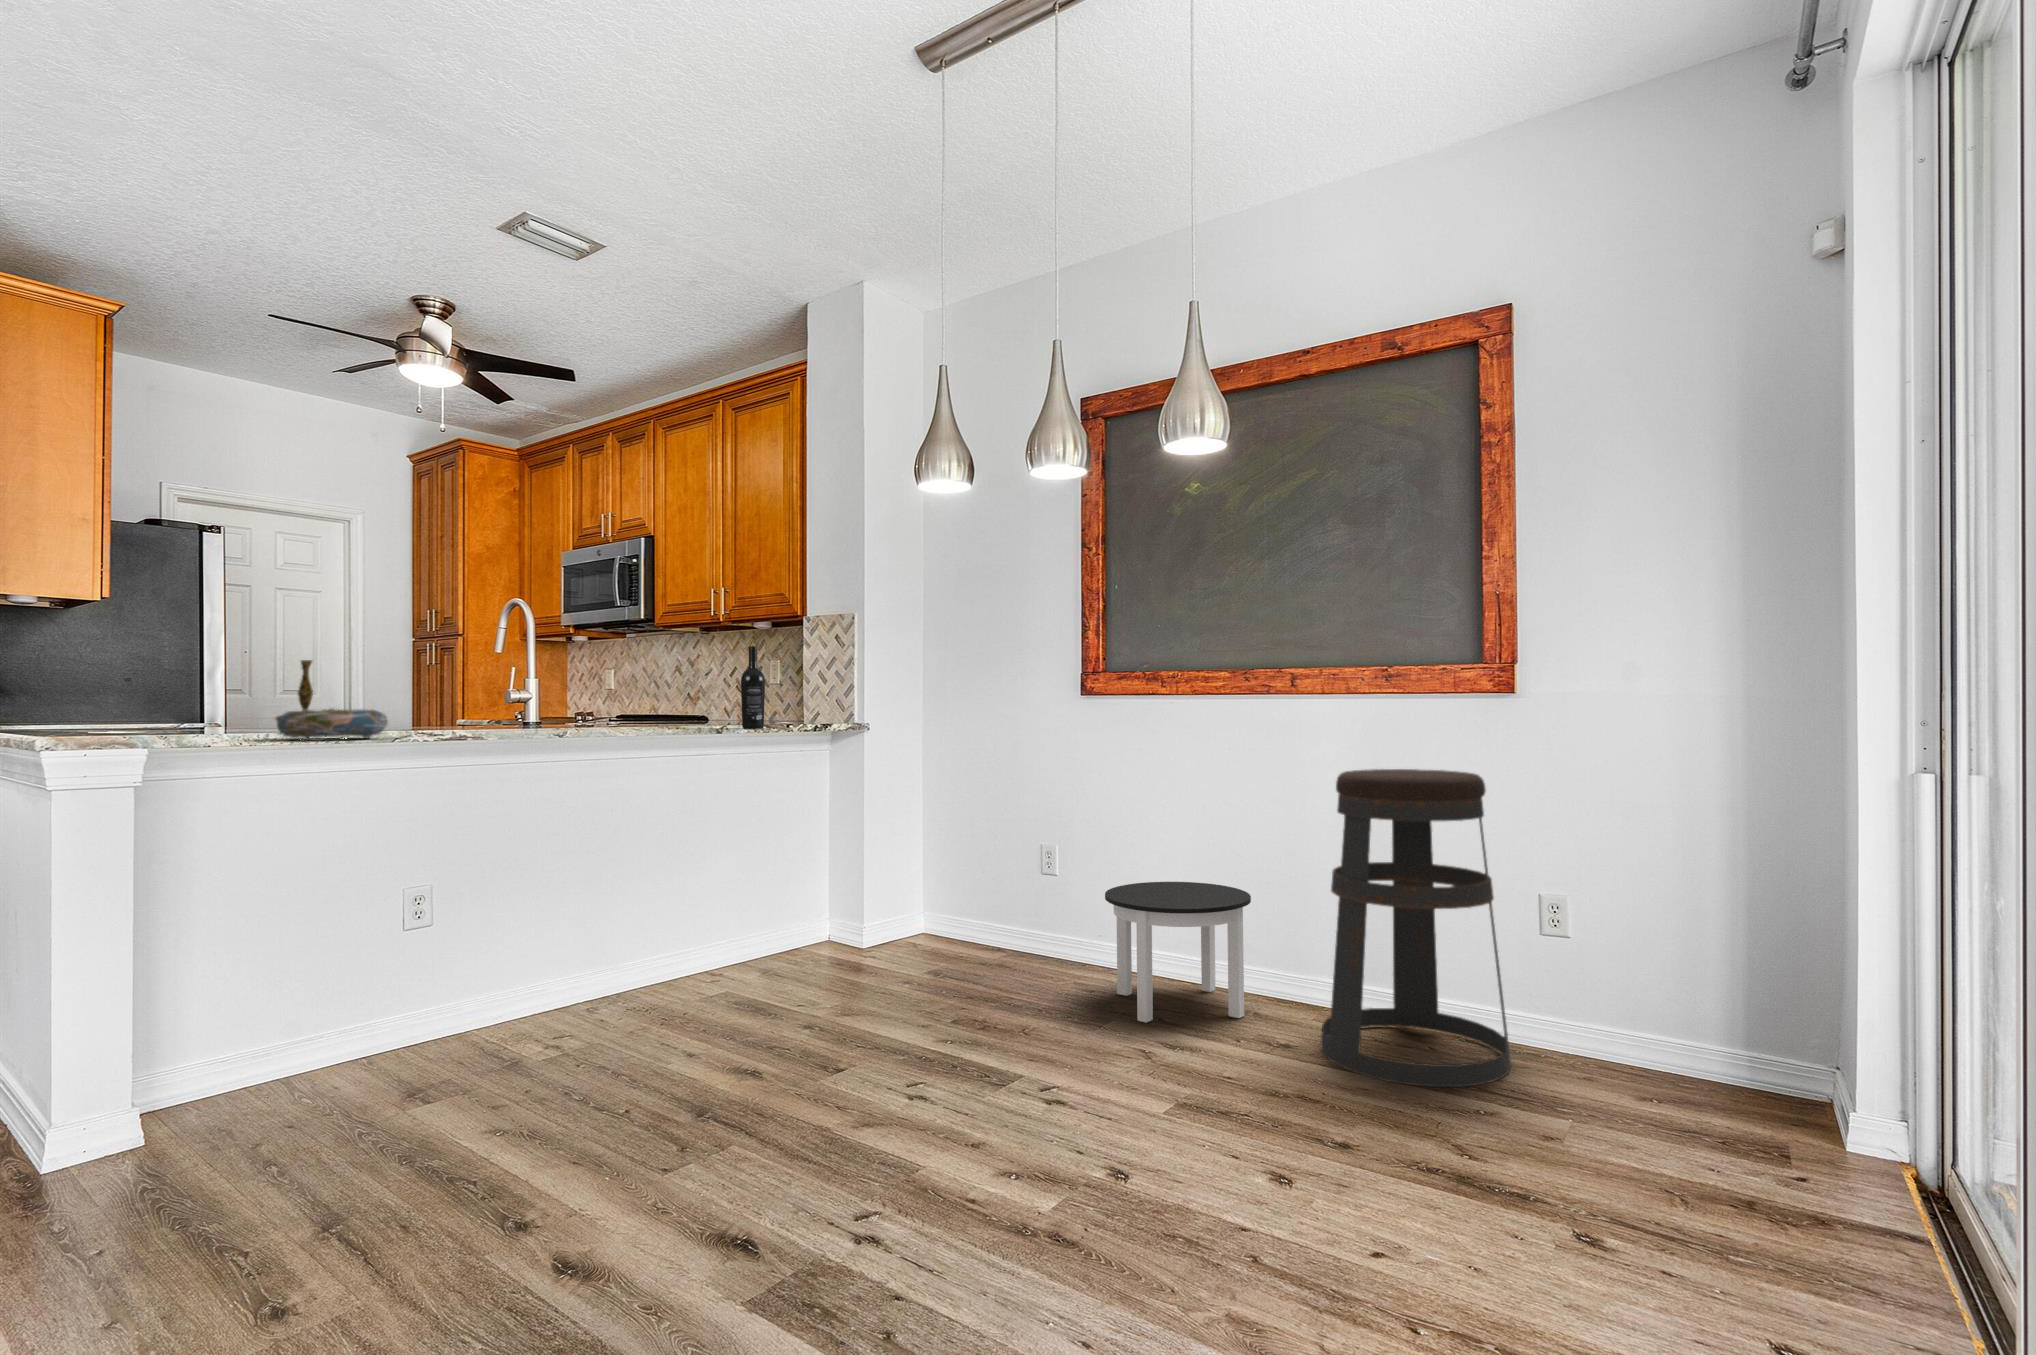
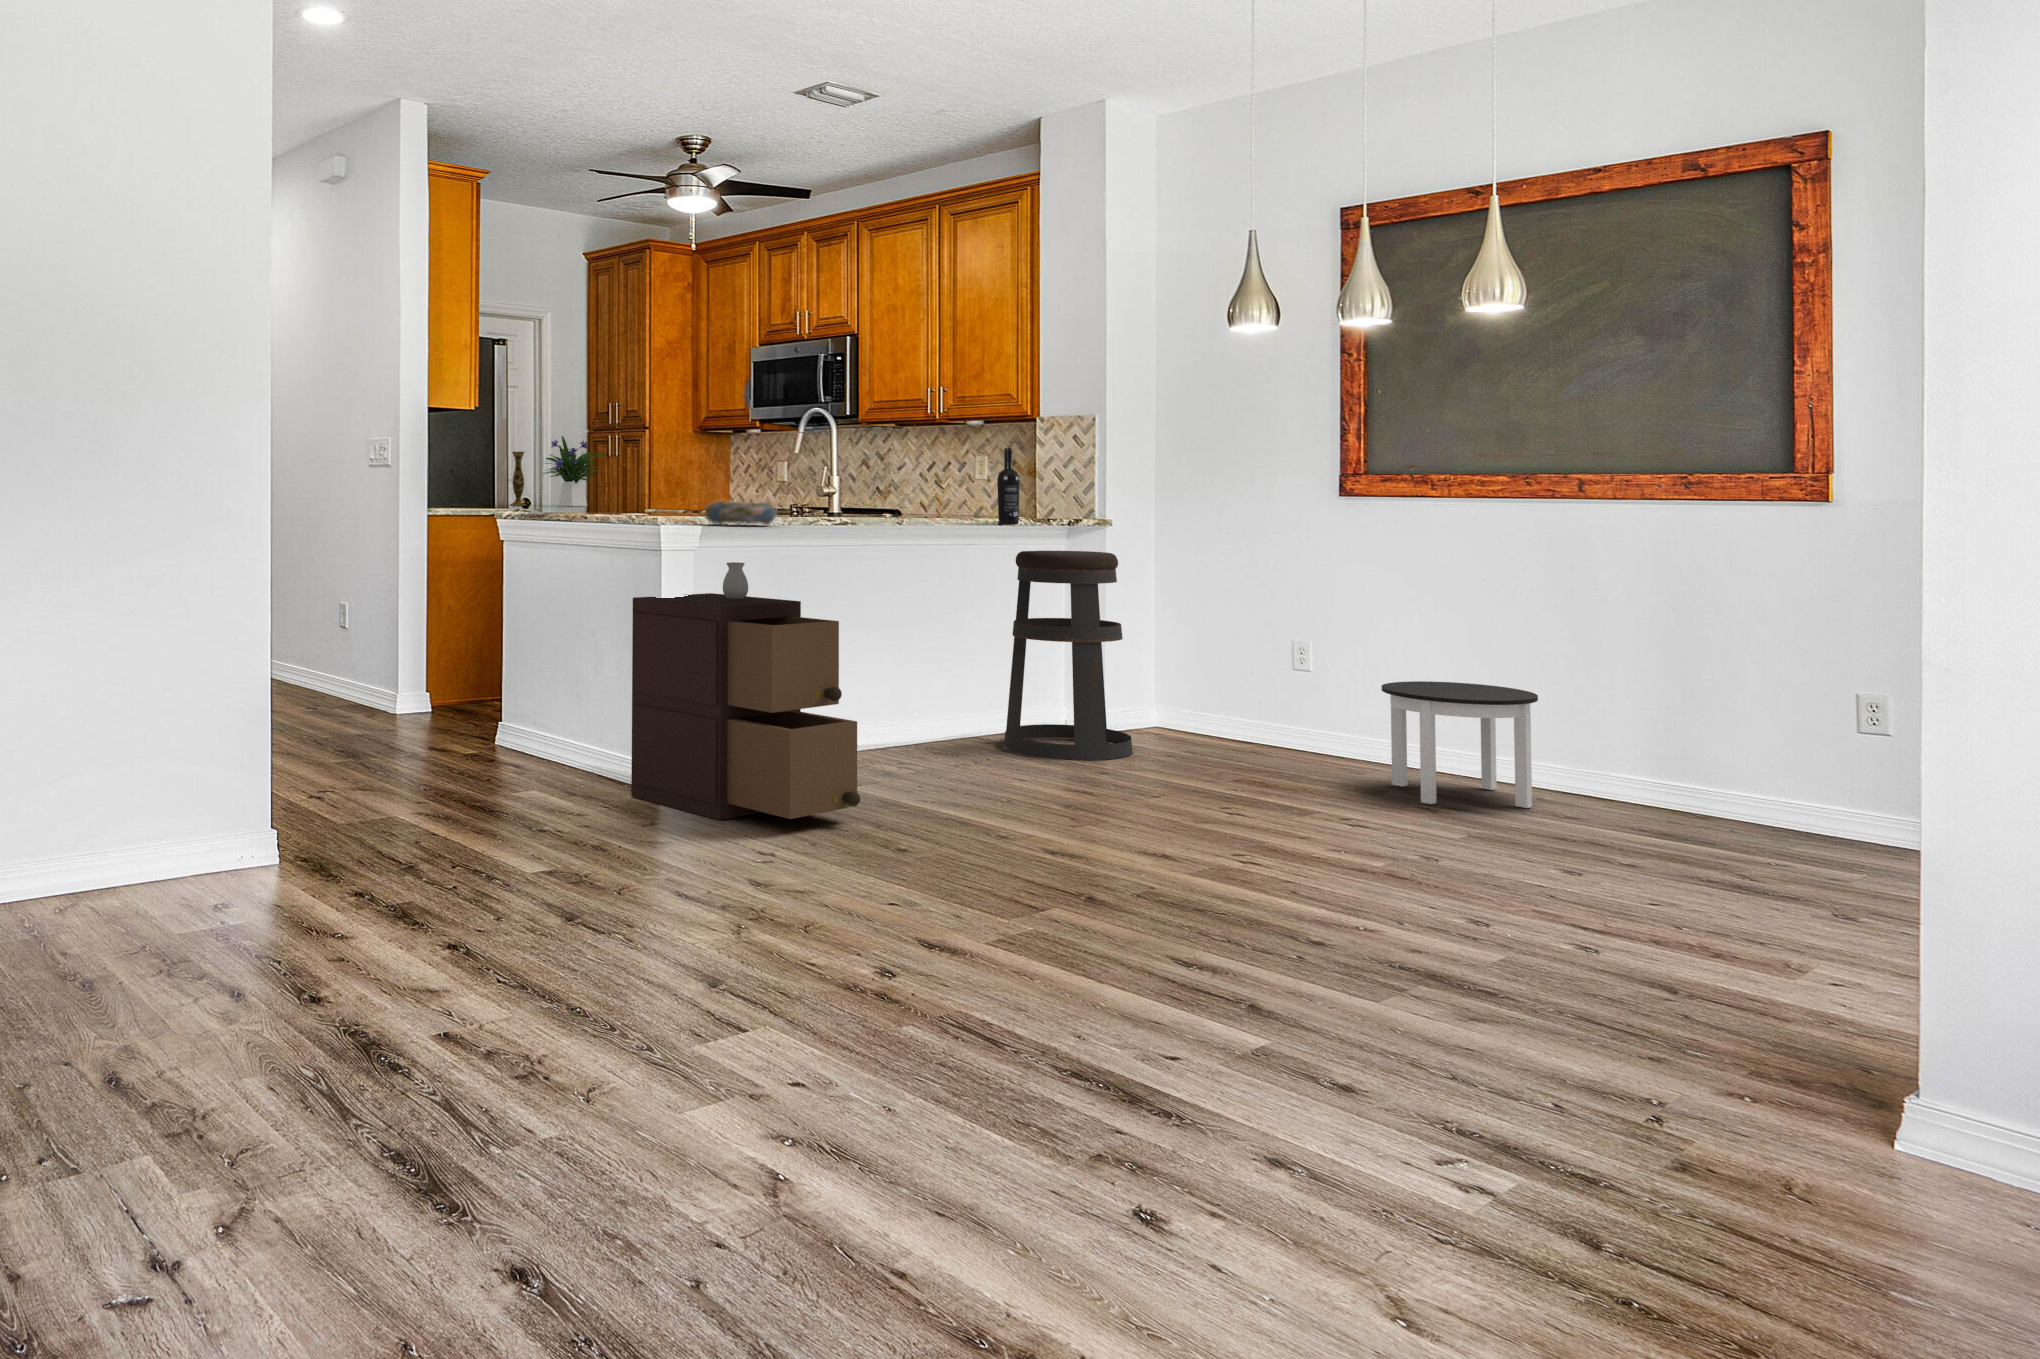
flower arrangement: none [342,643,422,717] -> present [543,436,607,506]
bar stool: present [1321,769,1511,1087] -> present [1004,551,1133,760]
storage cabinet: none [103,790,403,1176] -> present [631,562,860,820]

